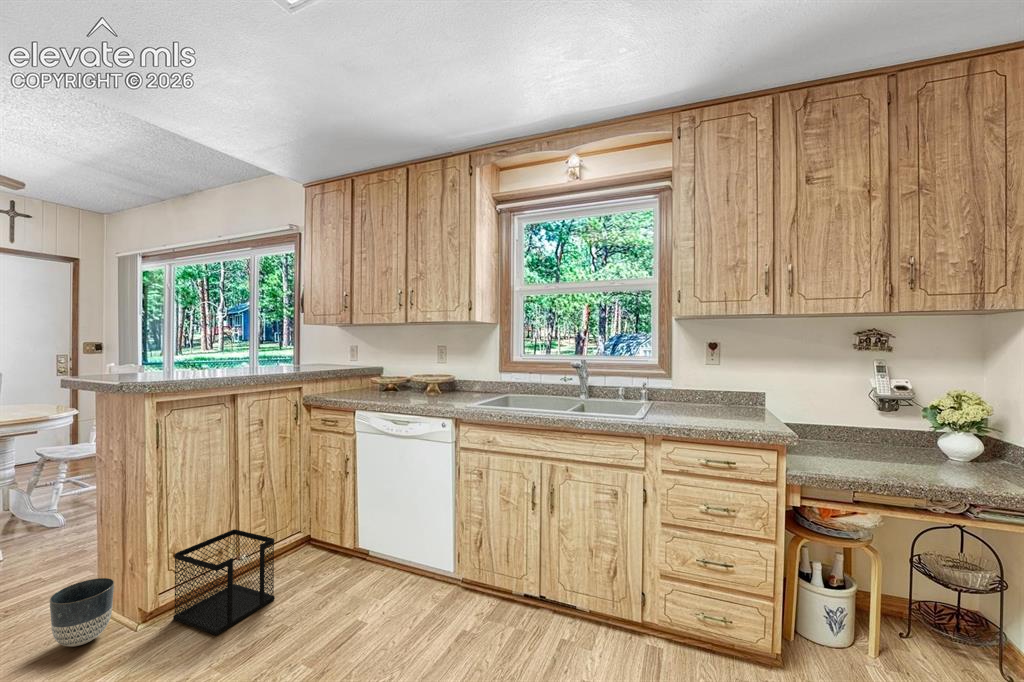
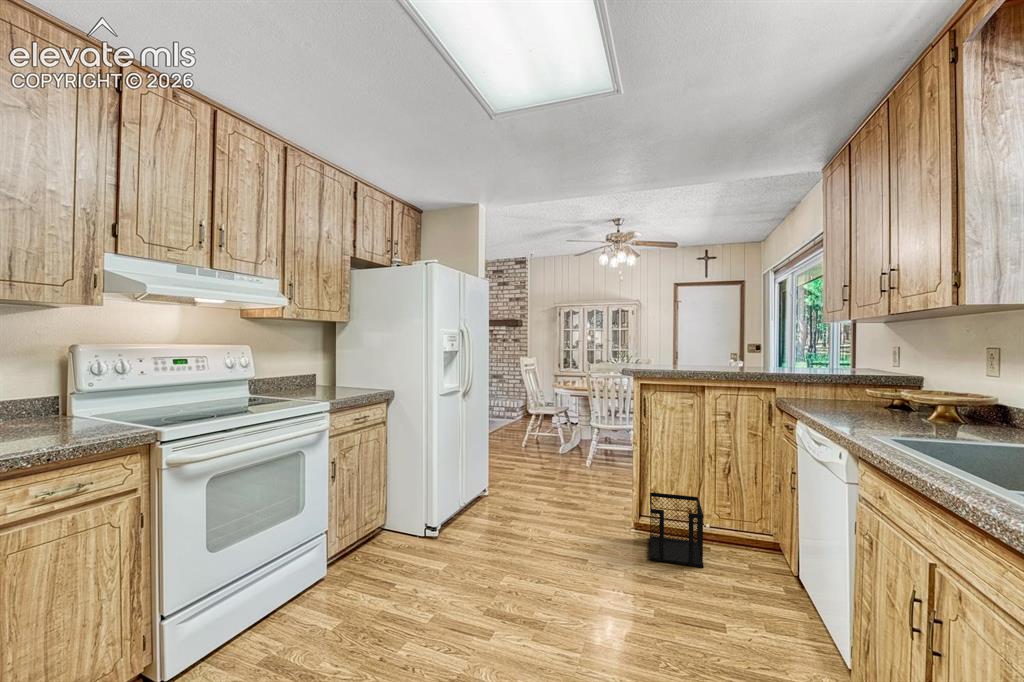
planter: present [50,578,114,647] -> none [600,486,628,523]

